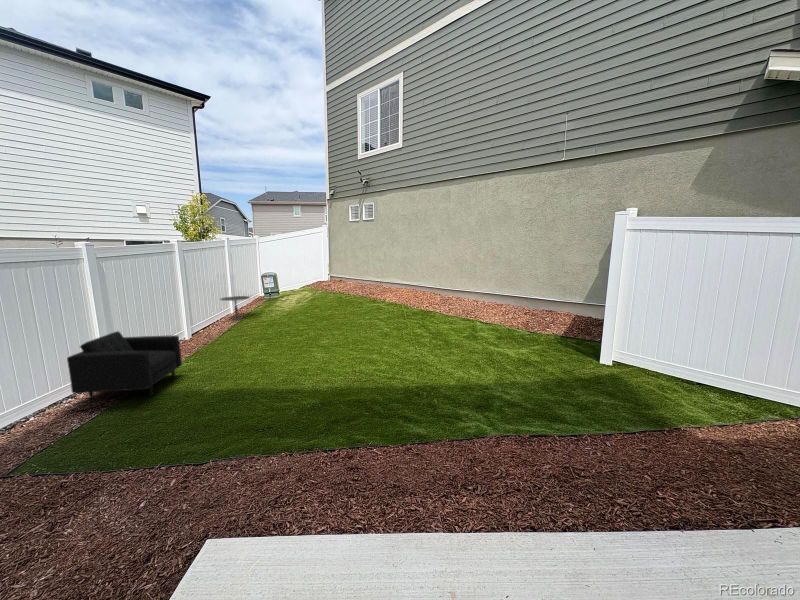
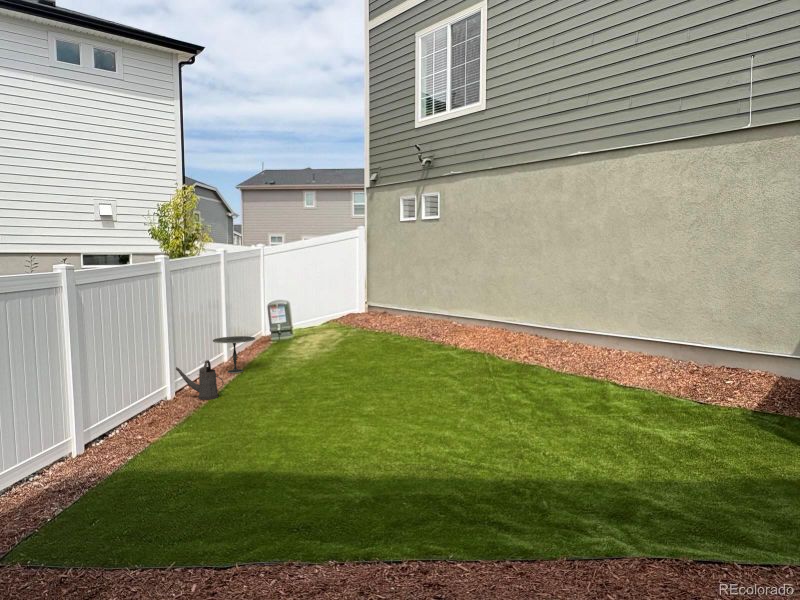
watering can: none [190,312,225,339] -> present [176,360,224,400]
armchair: present [67,331,182,399] -> none [41,385,175,477]

